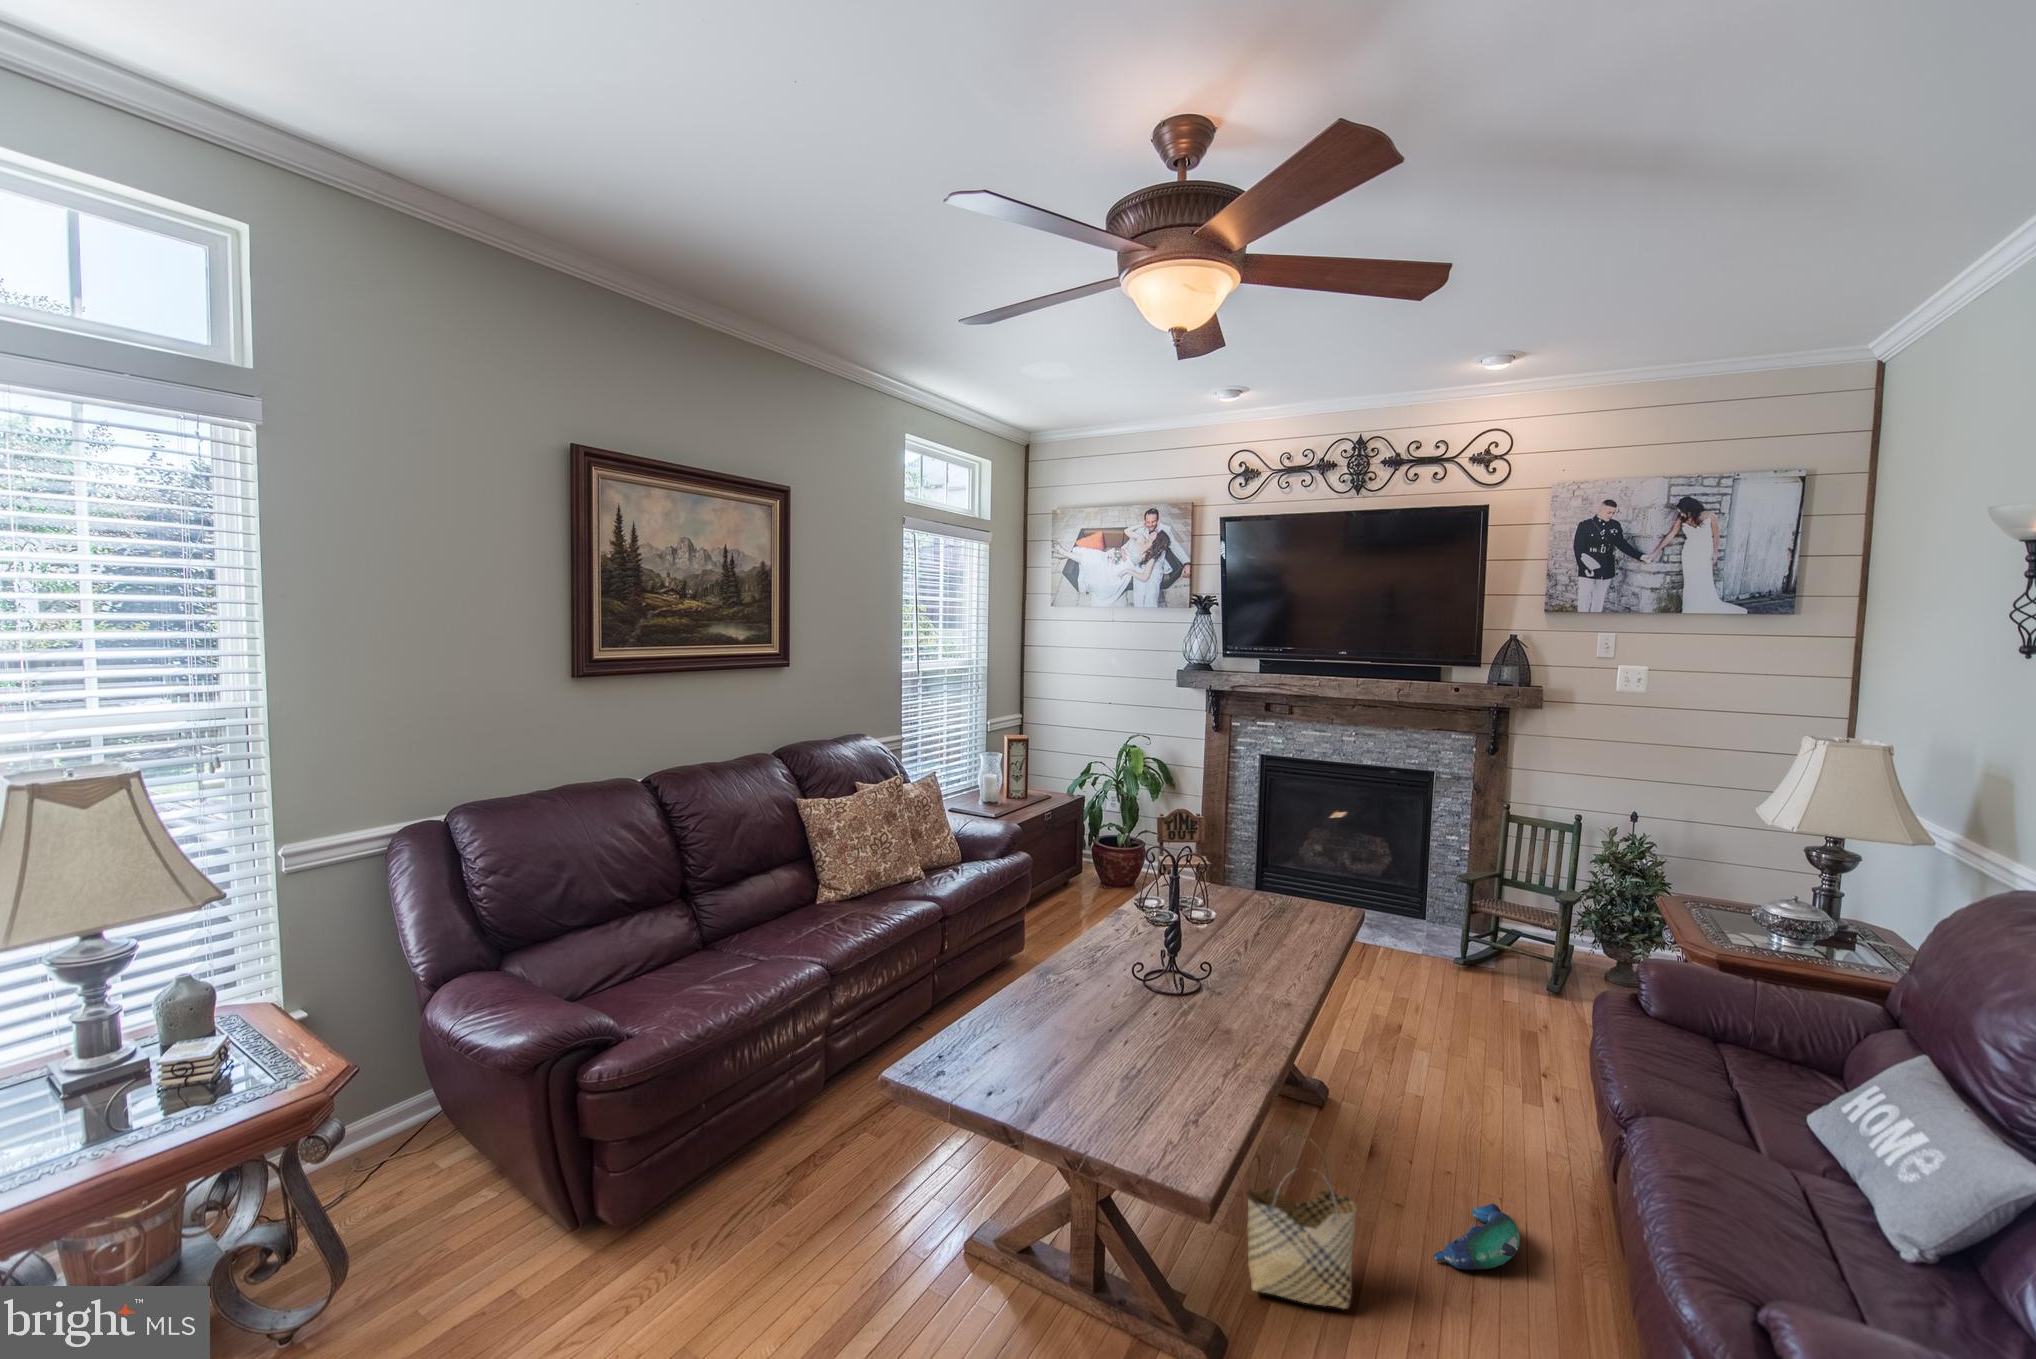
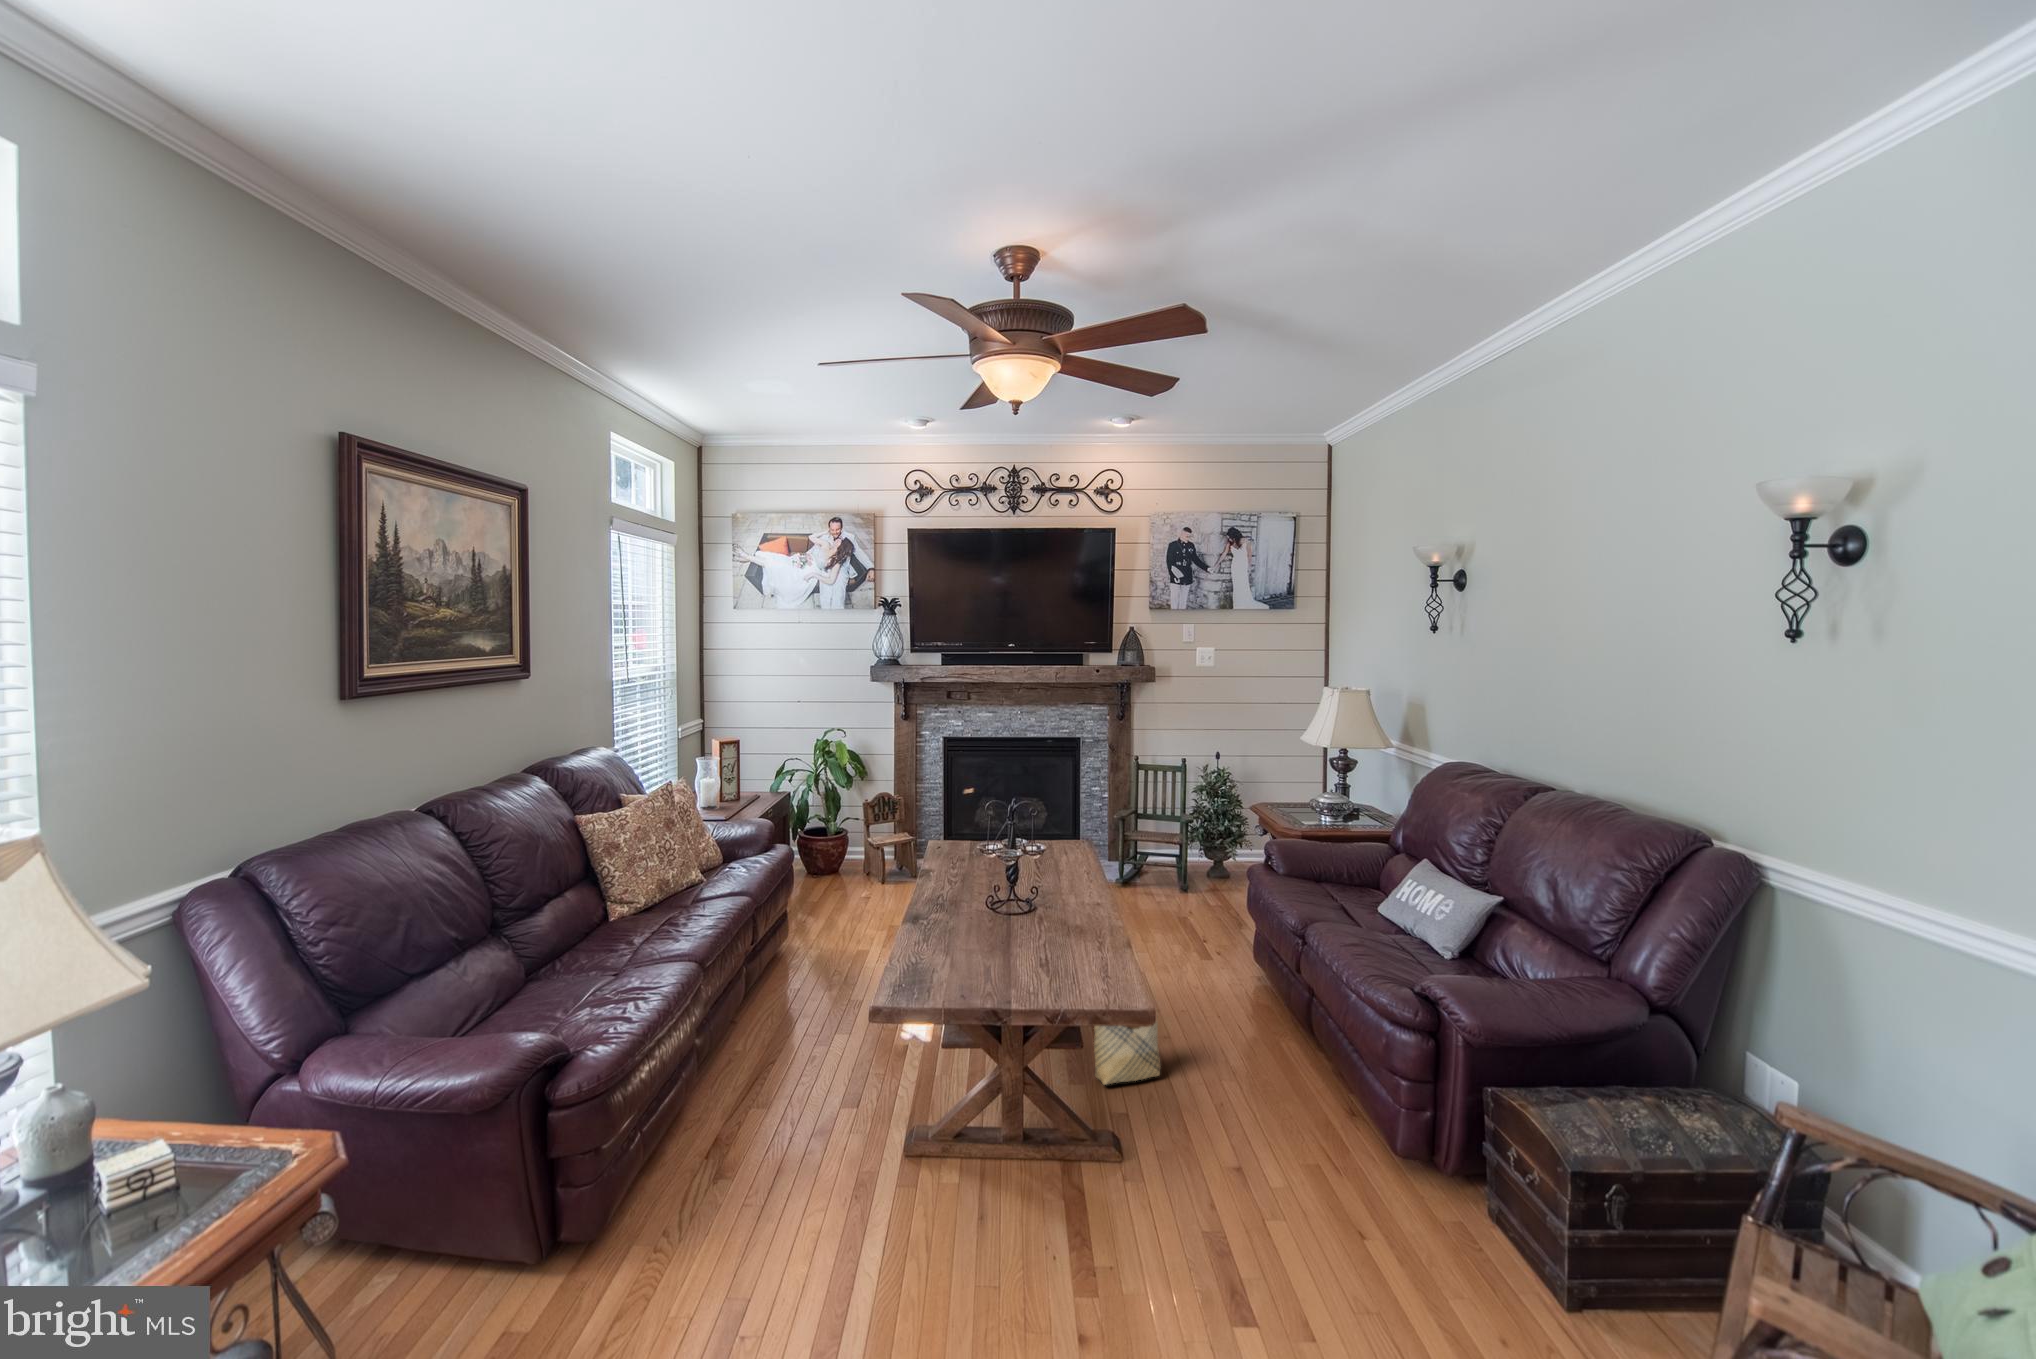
plush toy: present [1433,1203,1520,1270] -> none [1189,1002,1233,1040]

